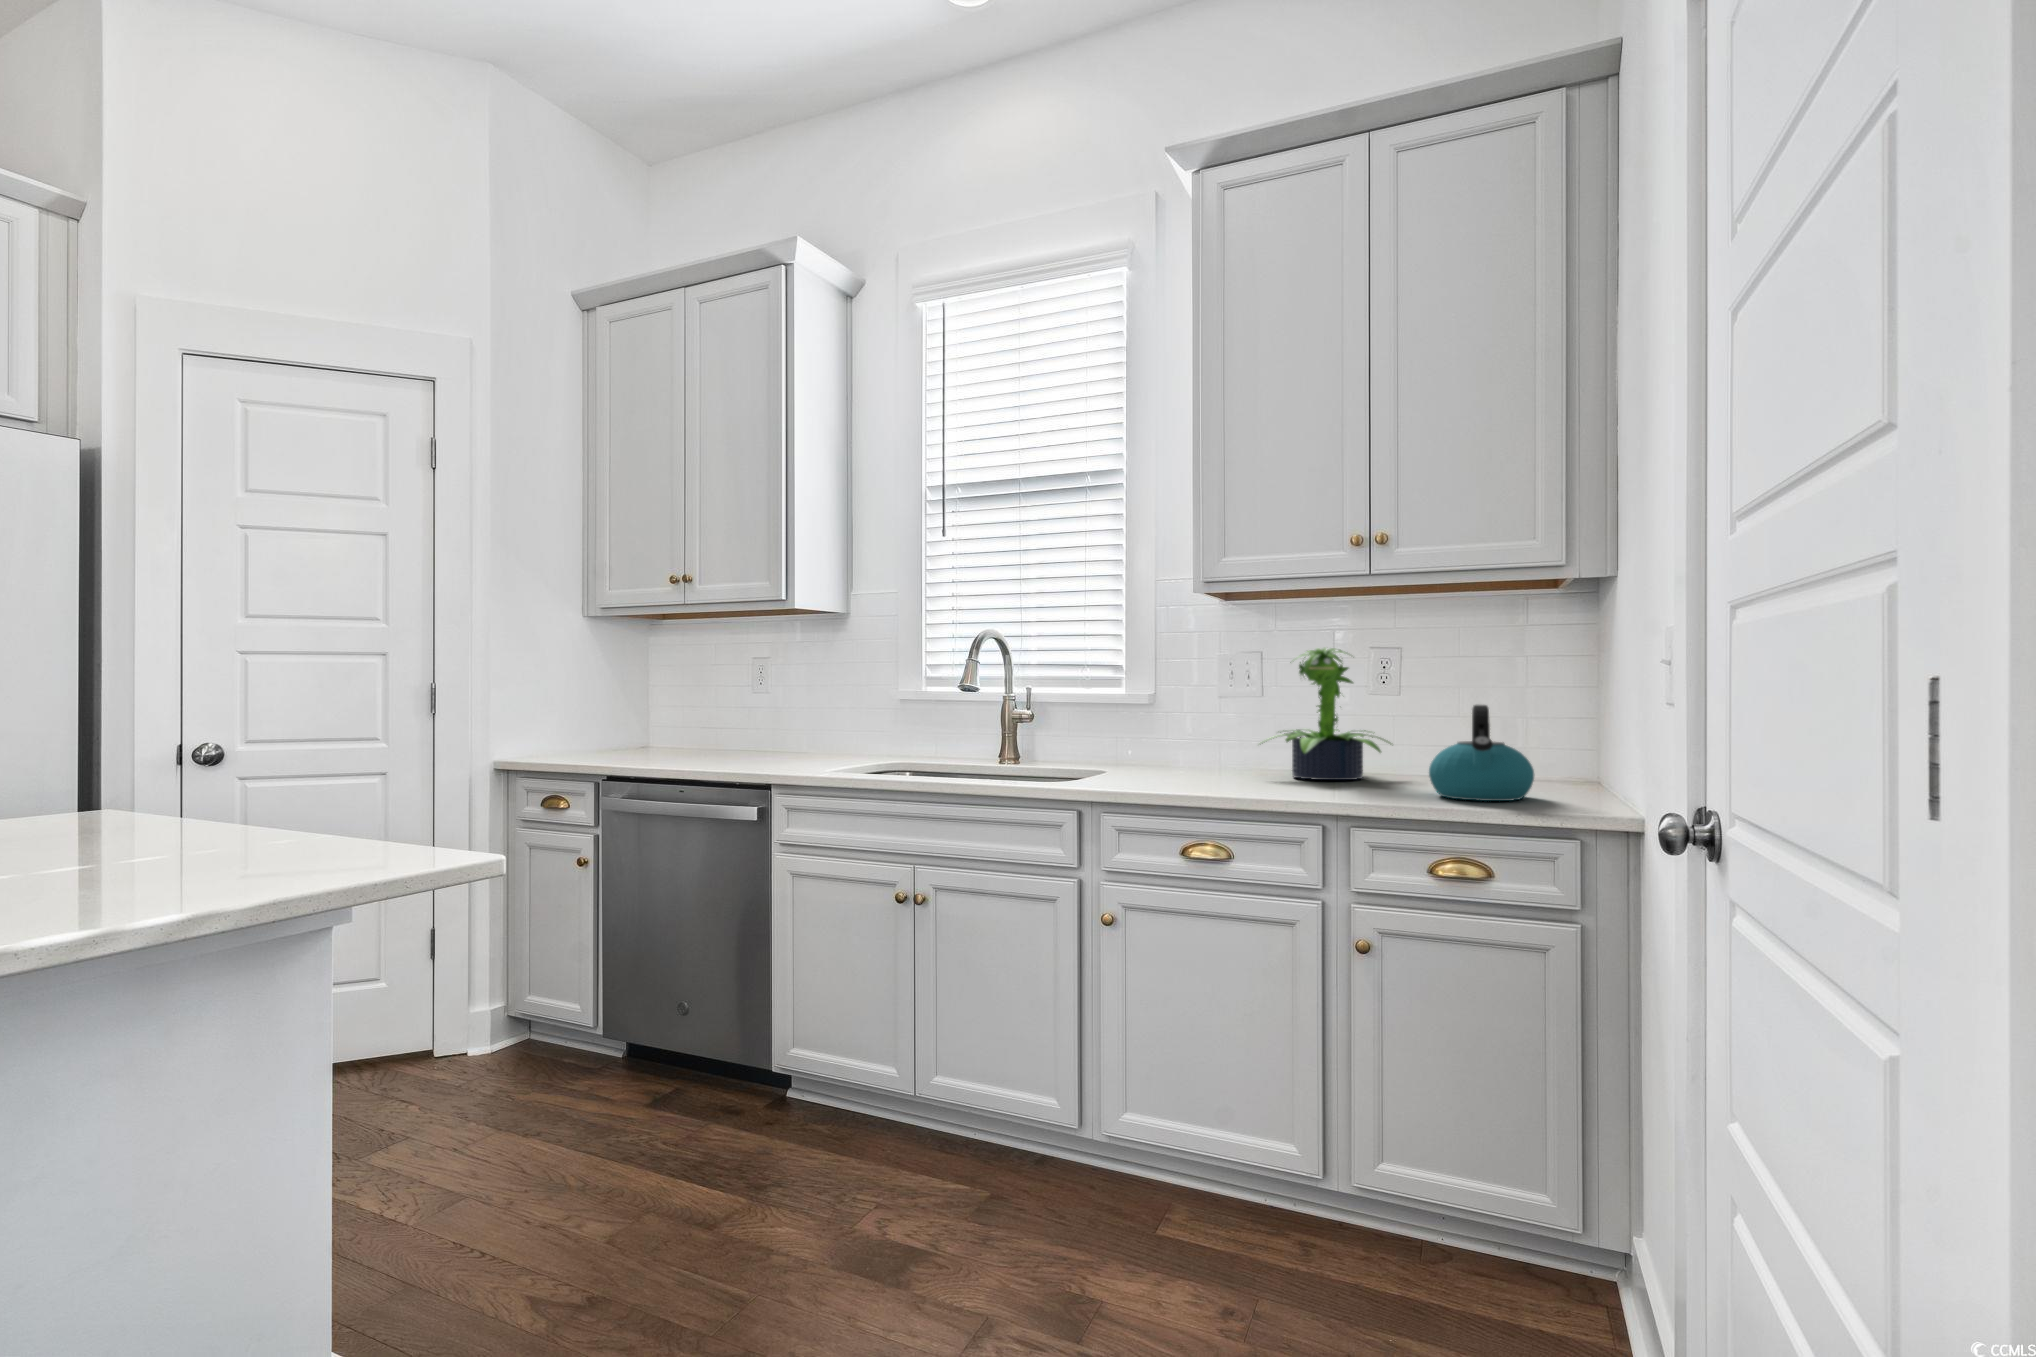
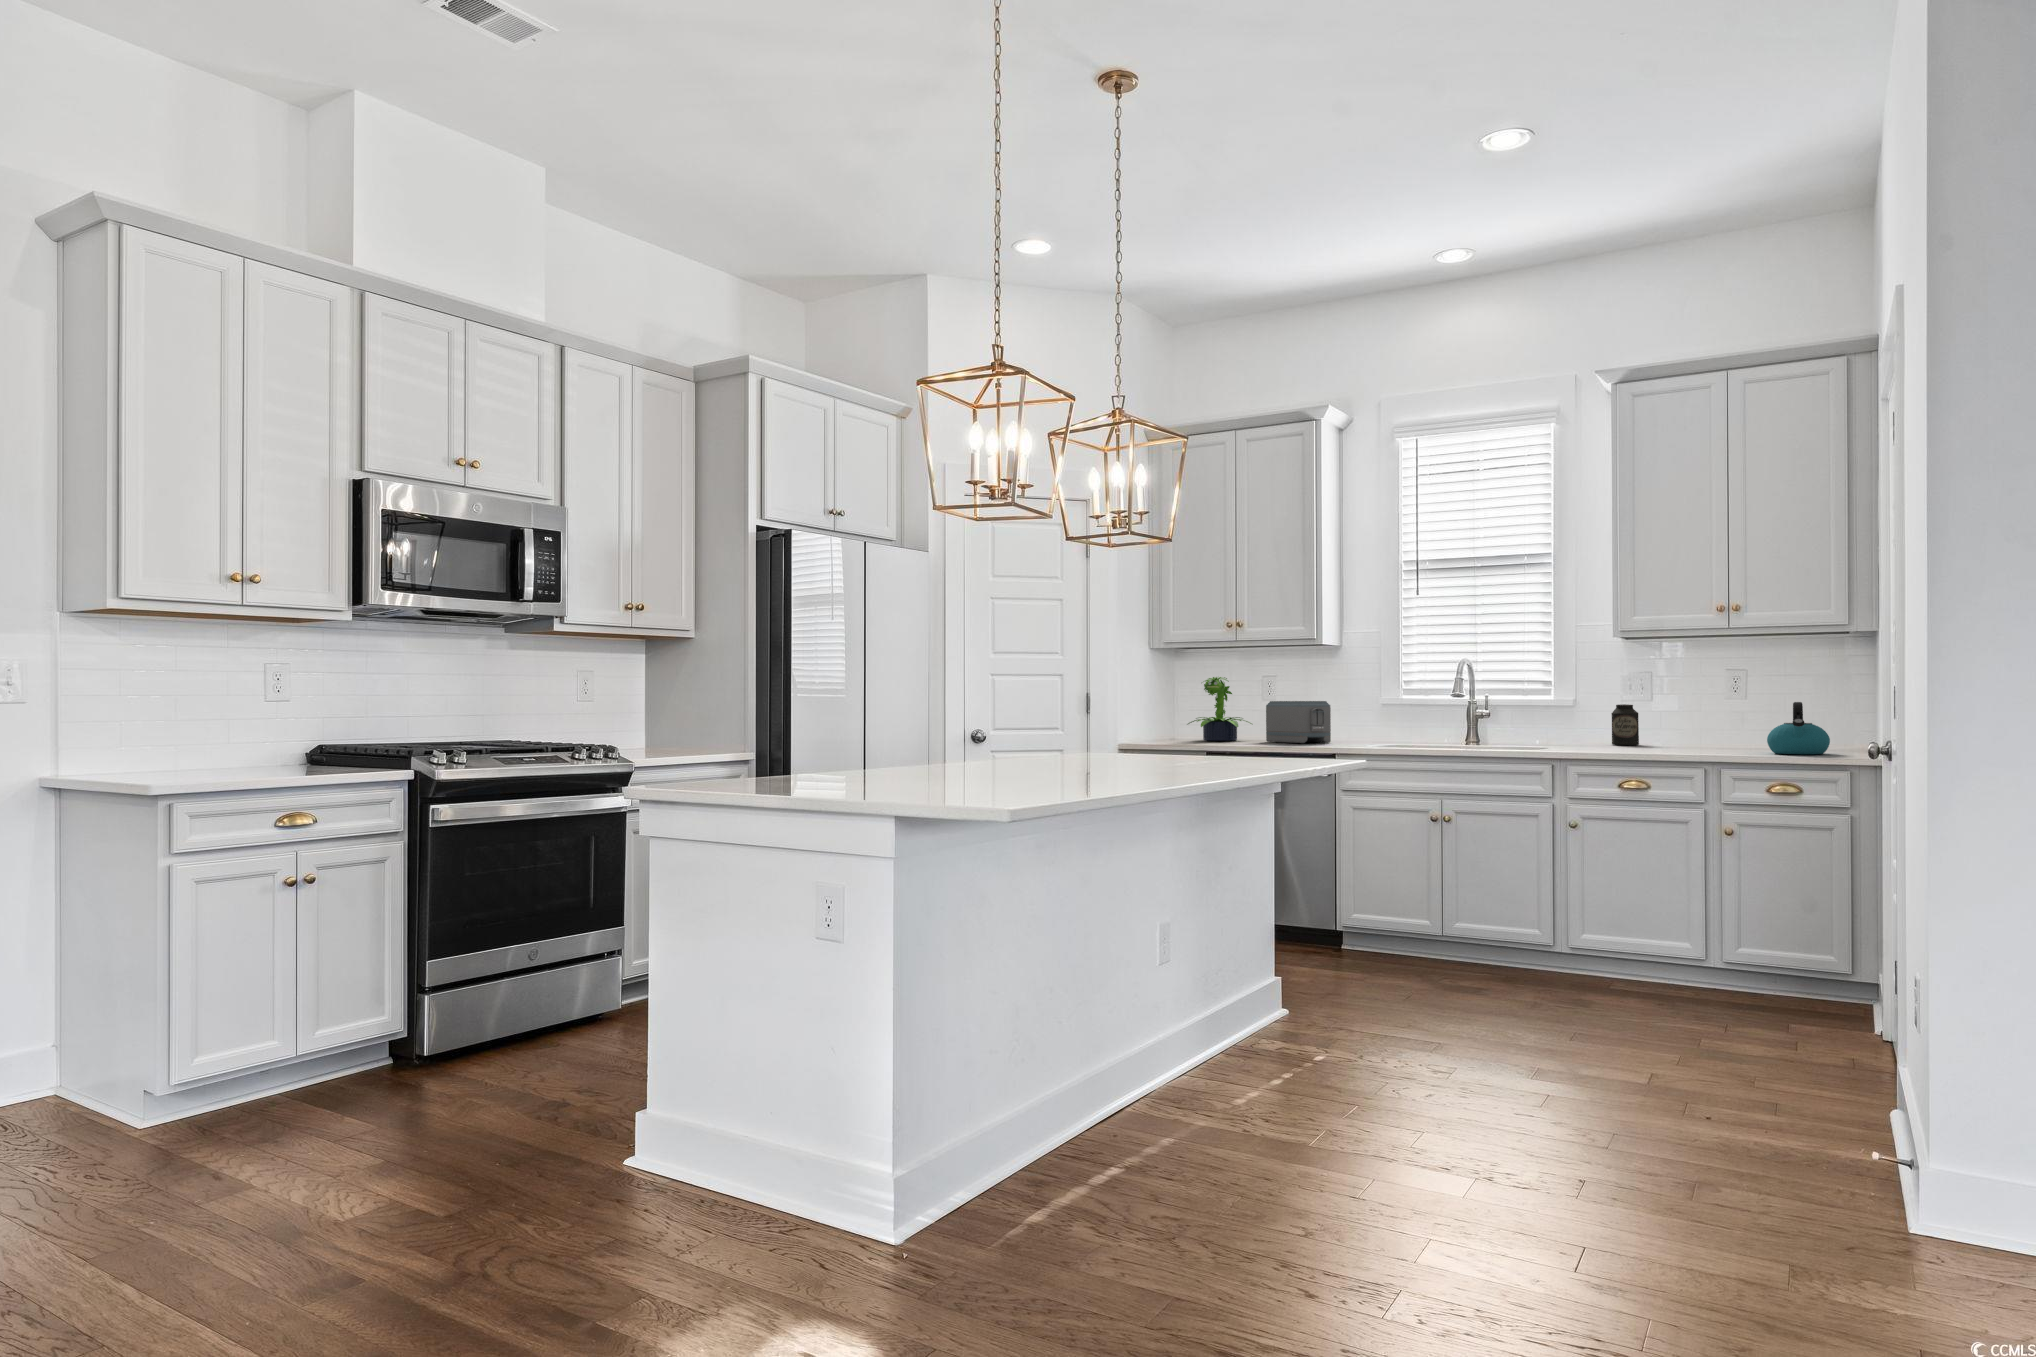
potted plant: present [1263,648,1391,780] -> present [1188,677,1252,741]
toaster: none [727,695,810,761] -> present [1266,701,1331,743]
canister: none [1203,703,1243,769] -> present [1611,704,1639,745]

